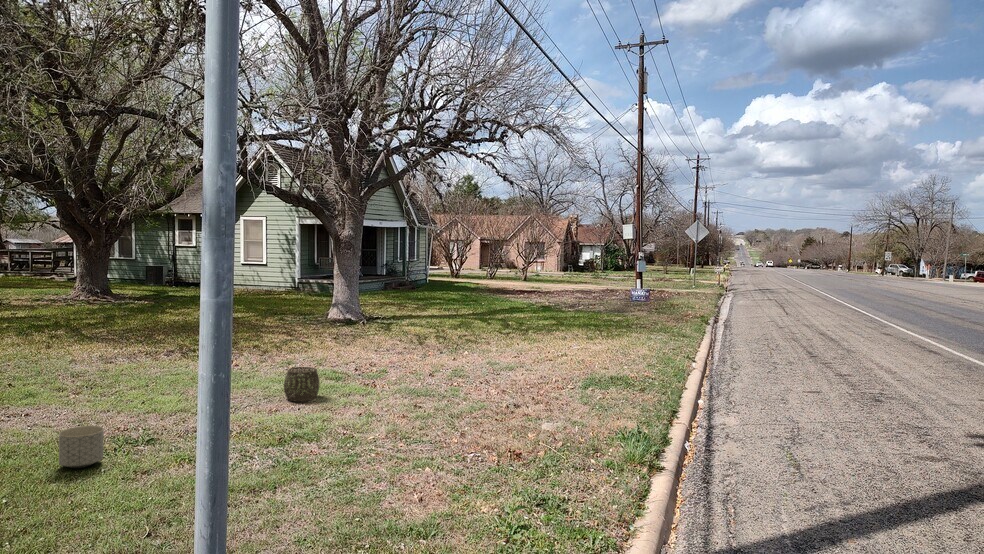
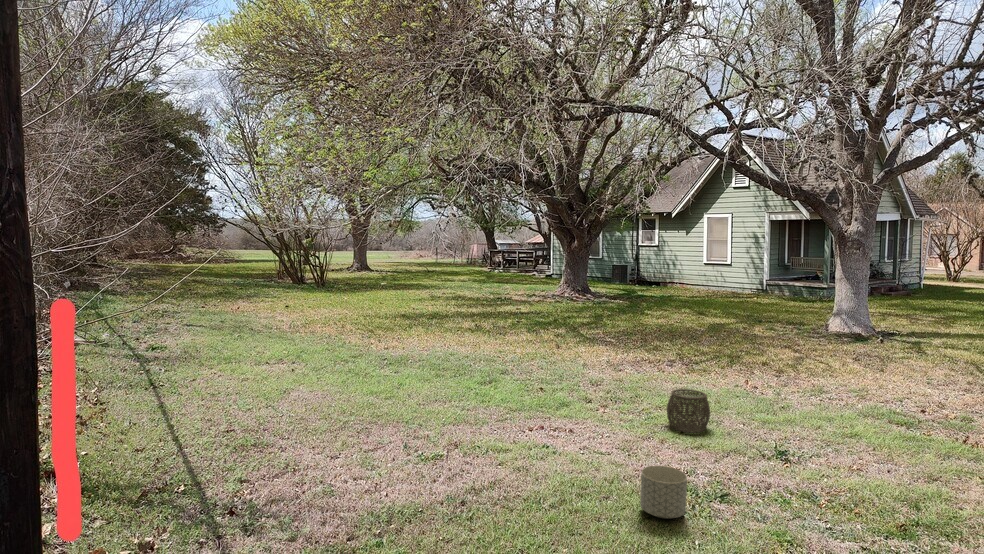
woven basket: present [284,367,320,402] -> present [667,389,710,433]

